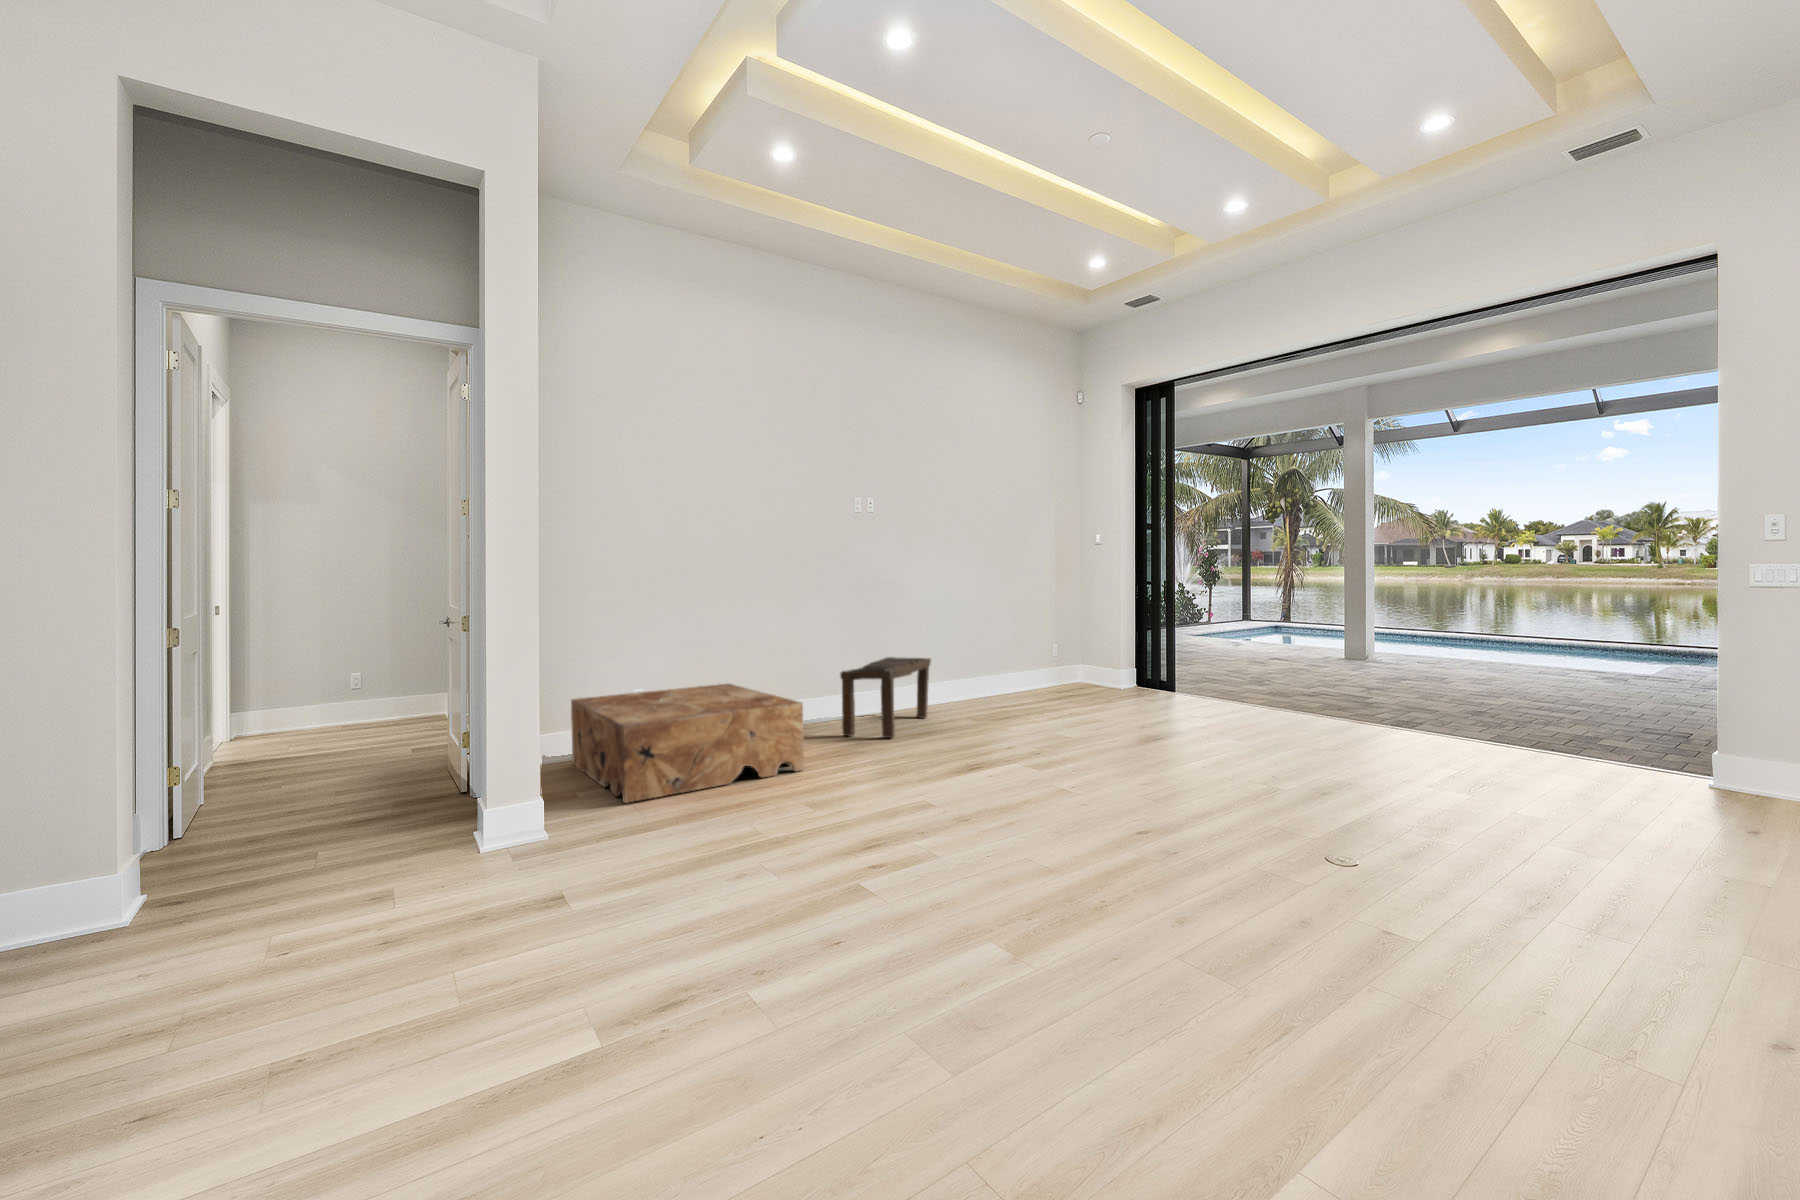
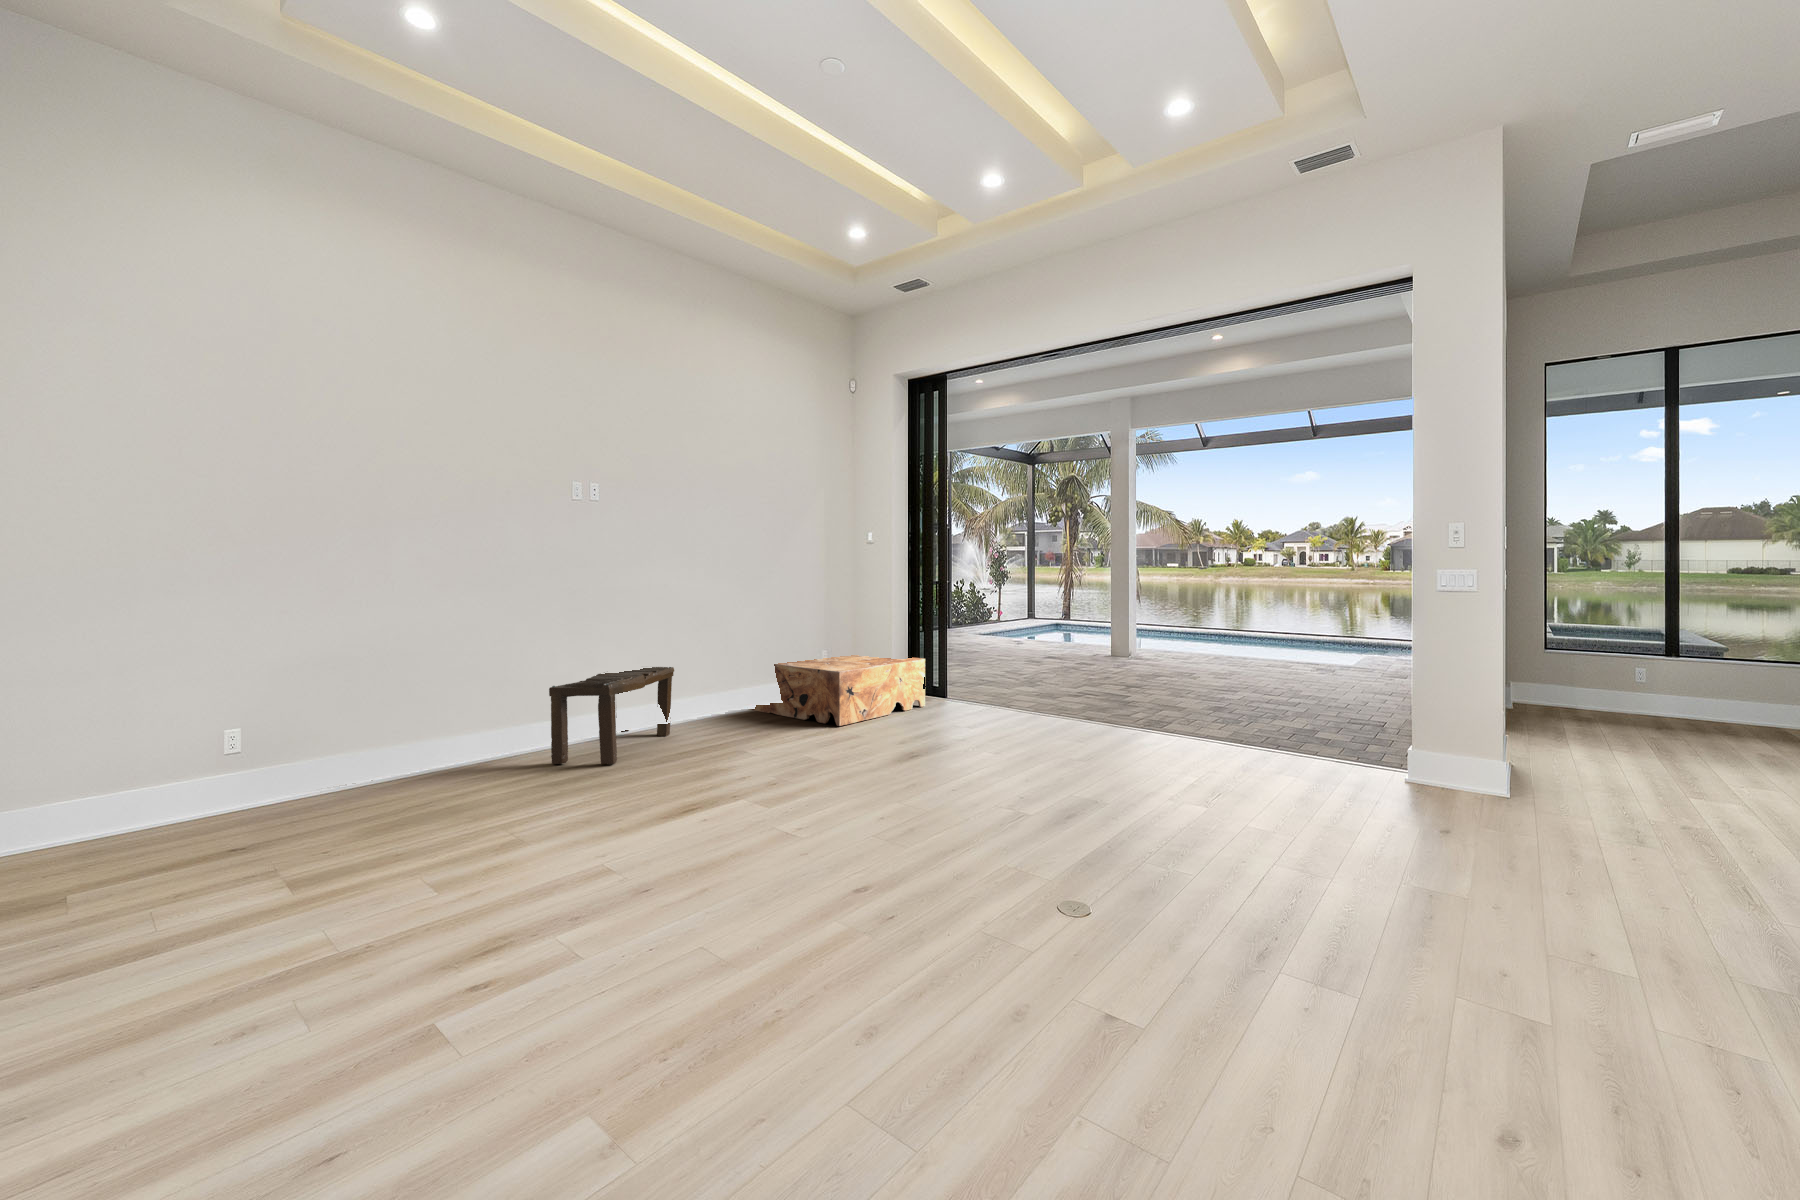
coffee table: present [571,684,804,803] -> present [749,655,925,726]

